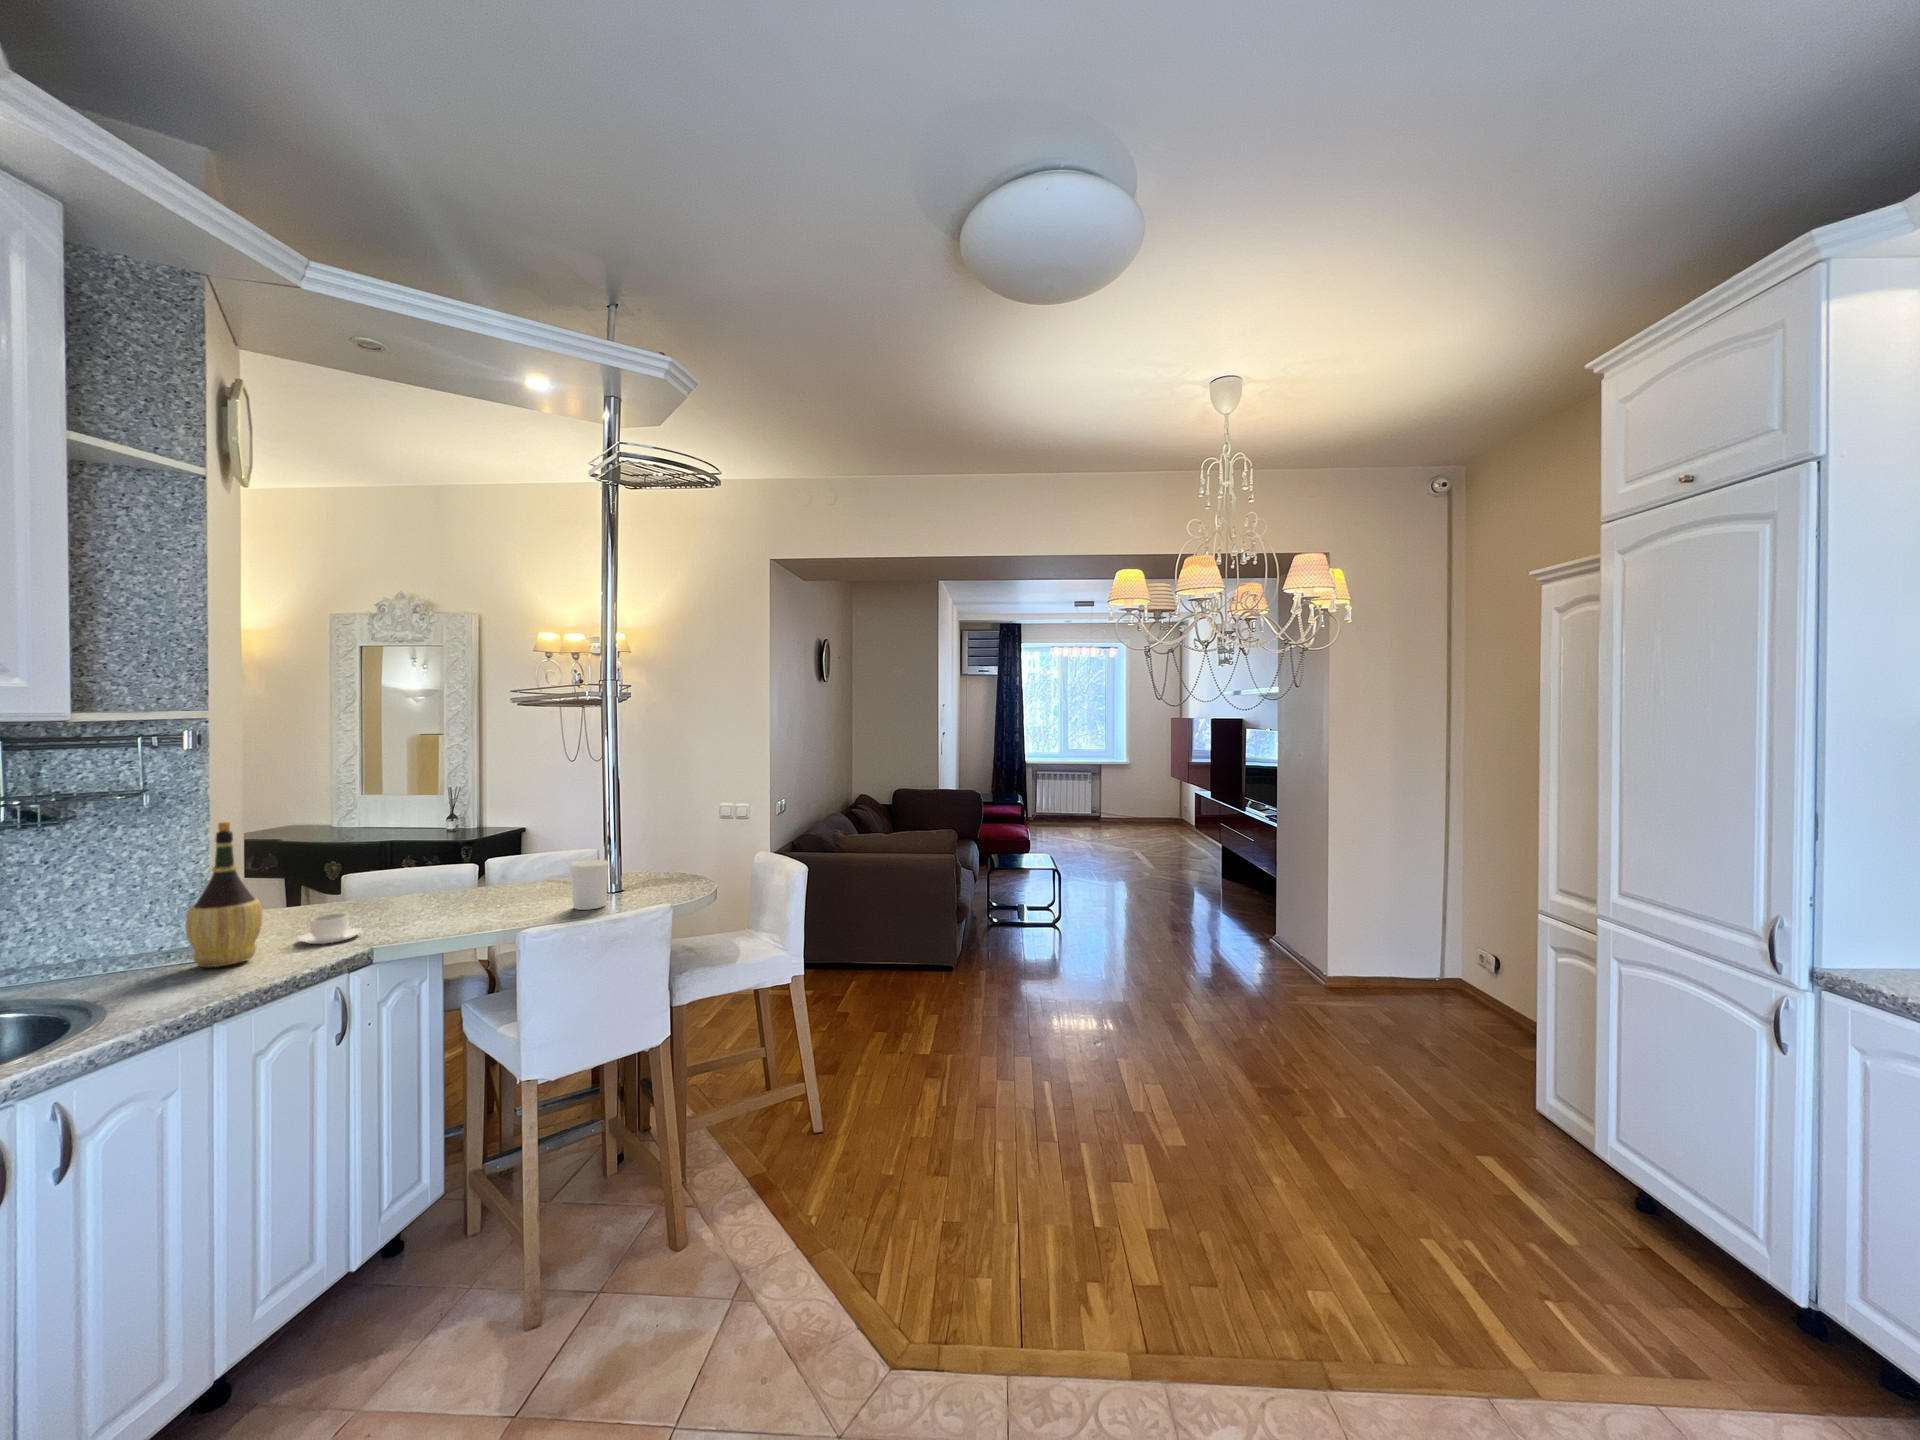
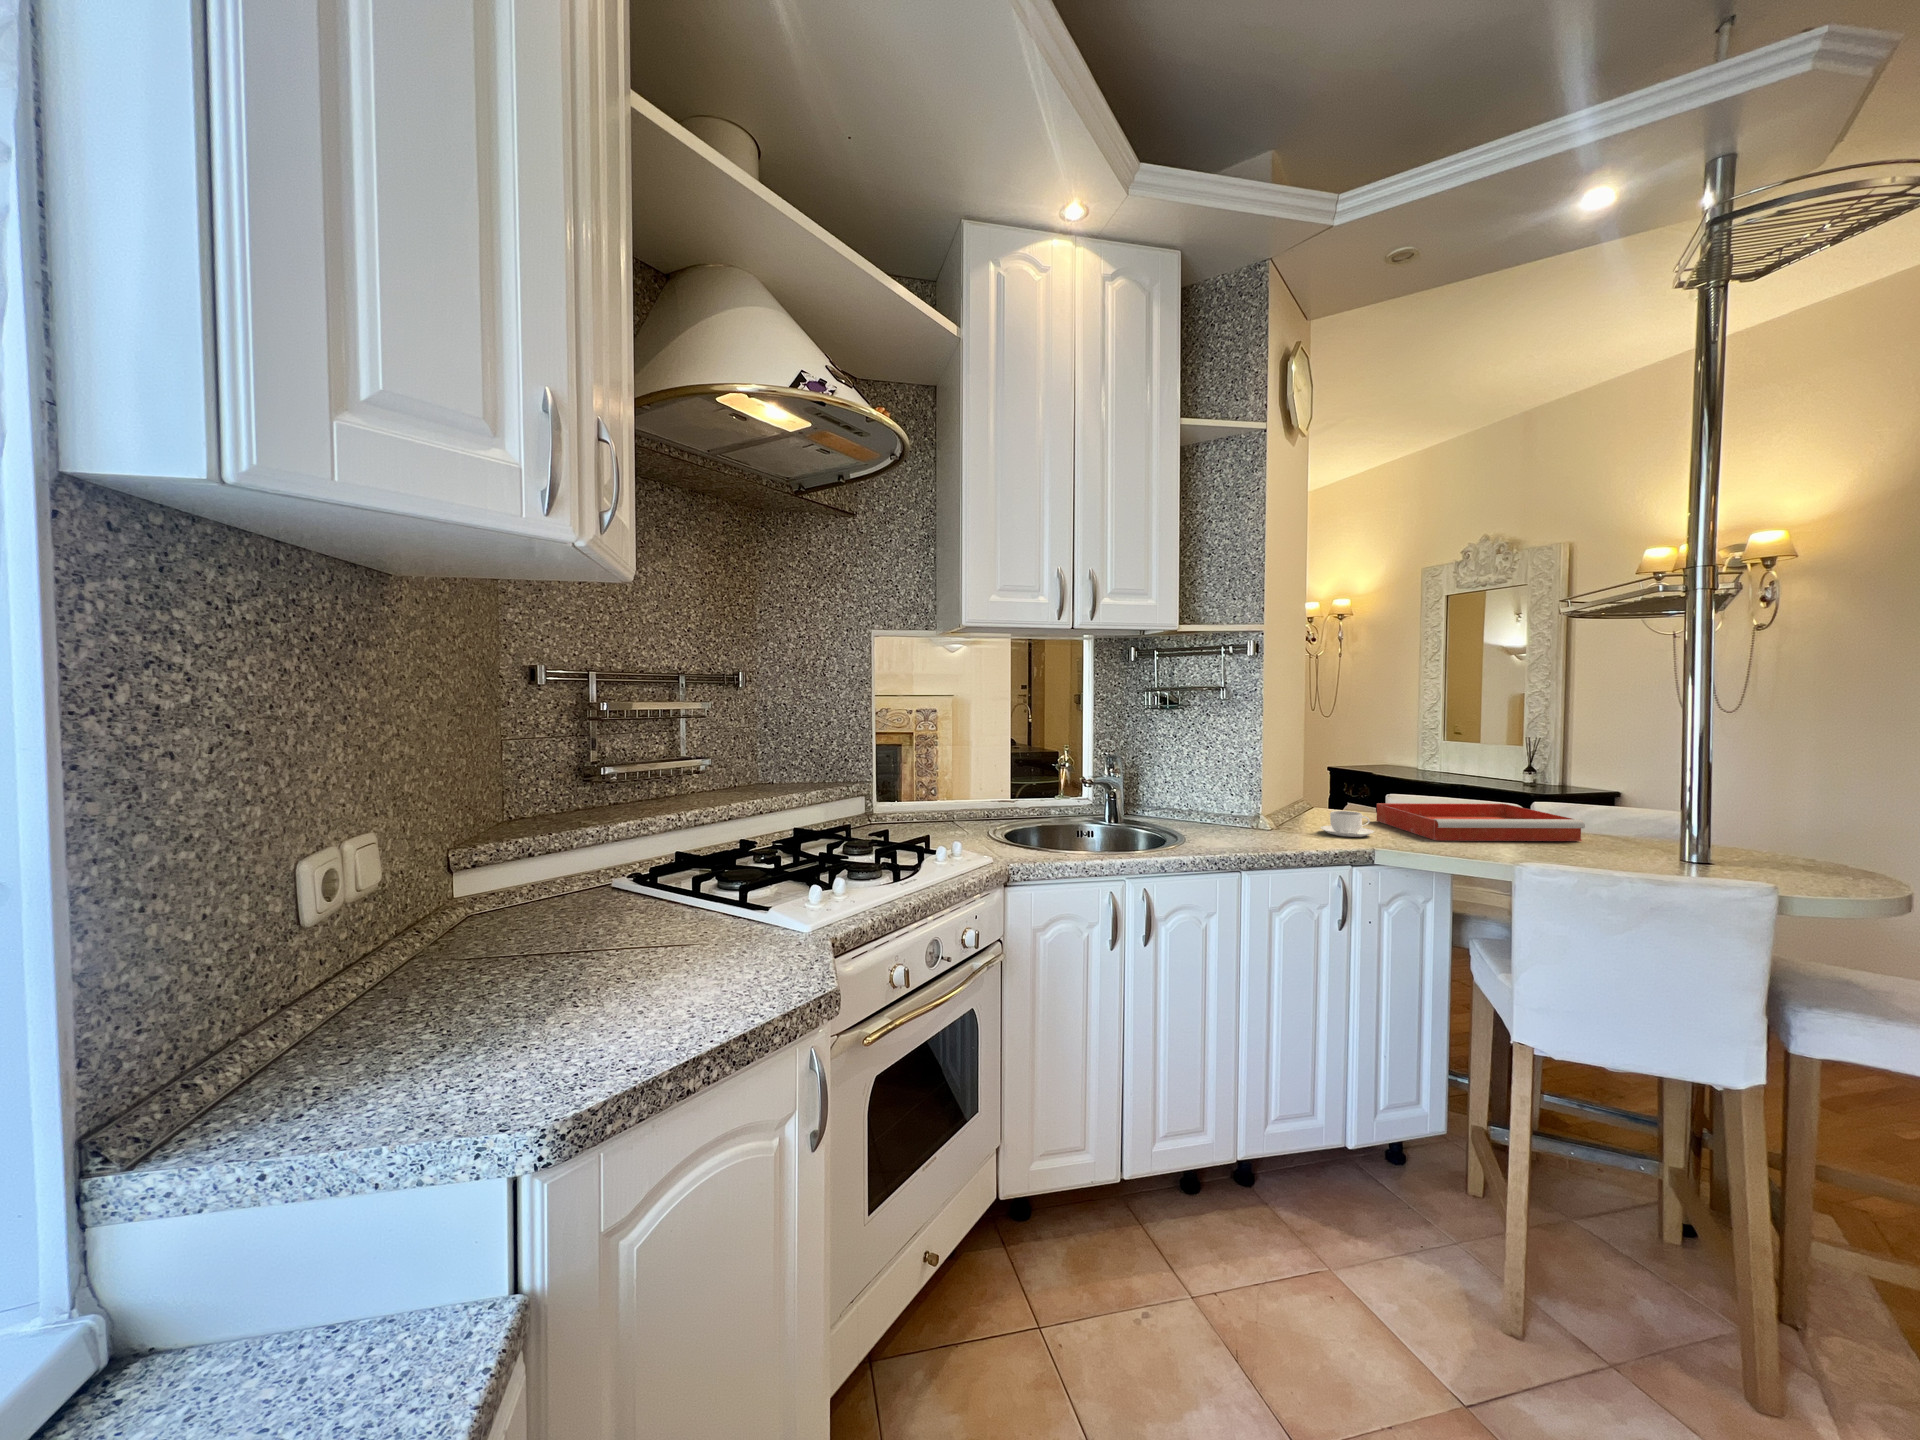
wine bottle: present [185,822,263,967] -> none [1240,713,1291,833]
candle holder: present [570,860,609,910] -> none [1618,803,1682,870]
tray: none [351,871,541,924] -> present [1377,803,1585,841]

